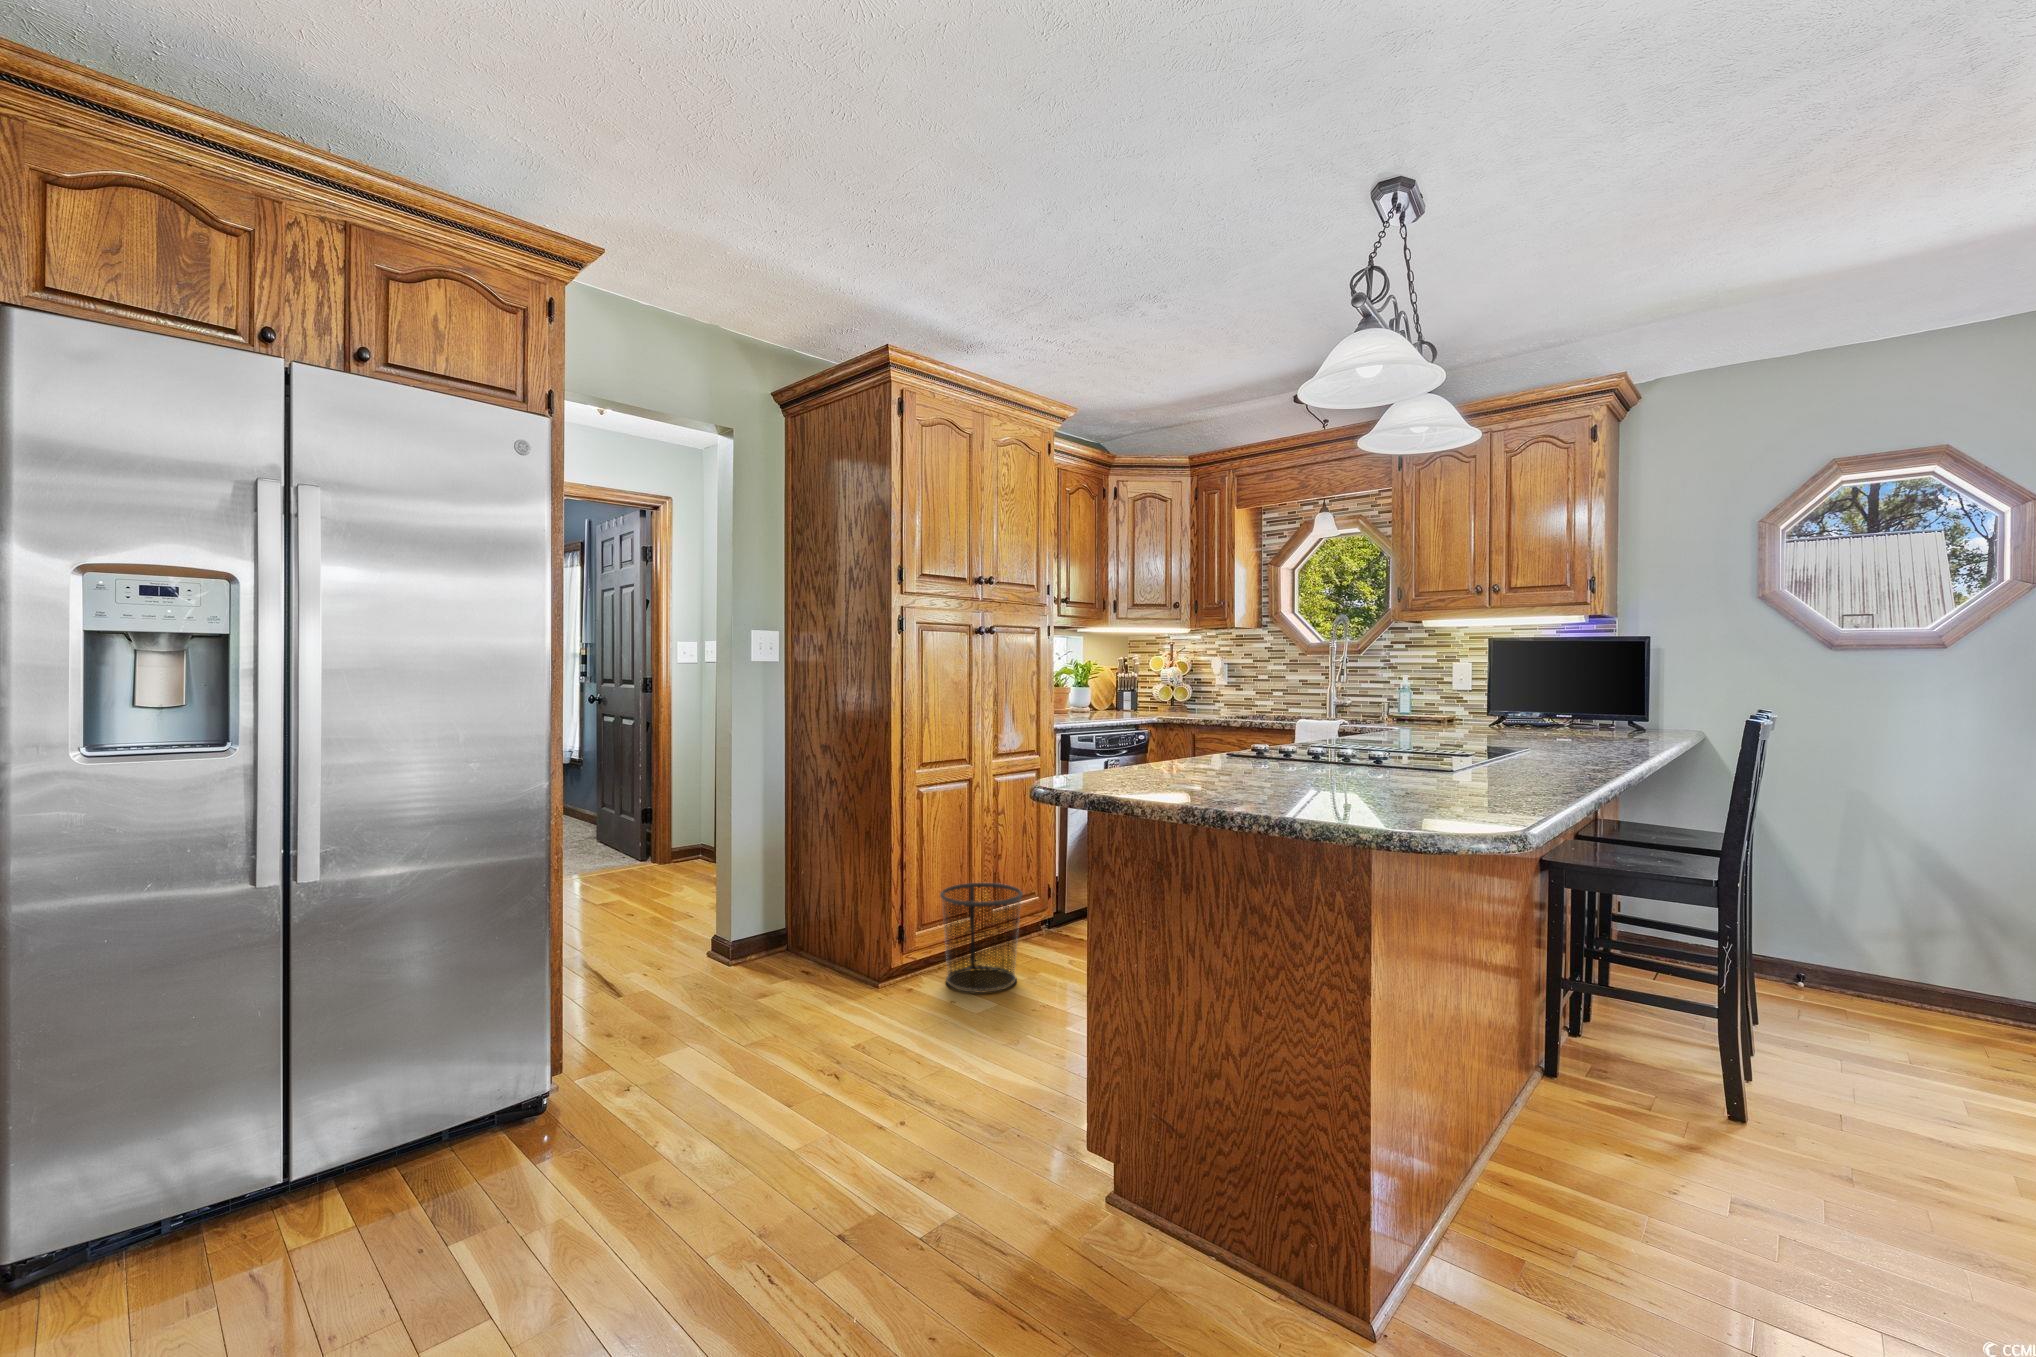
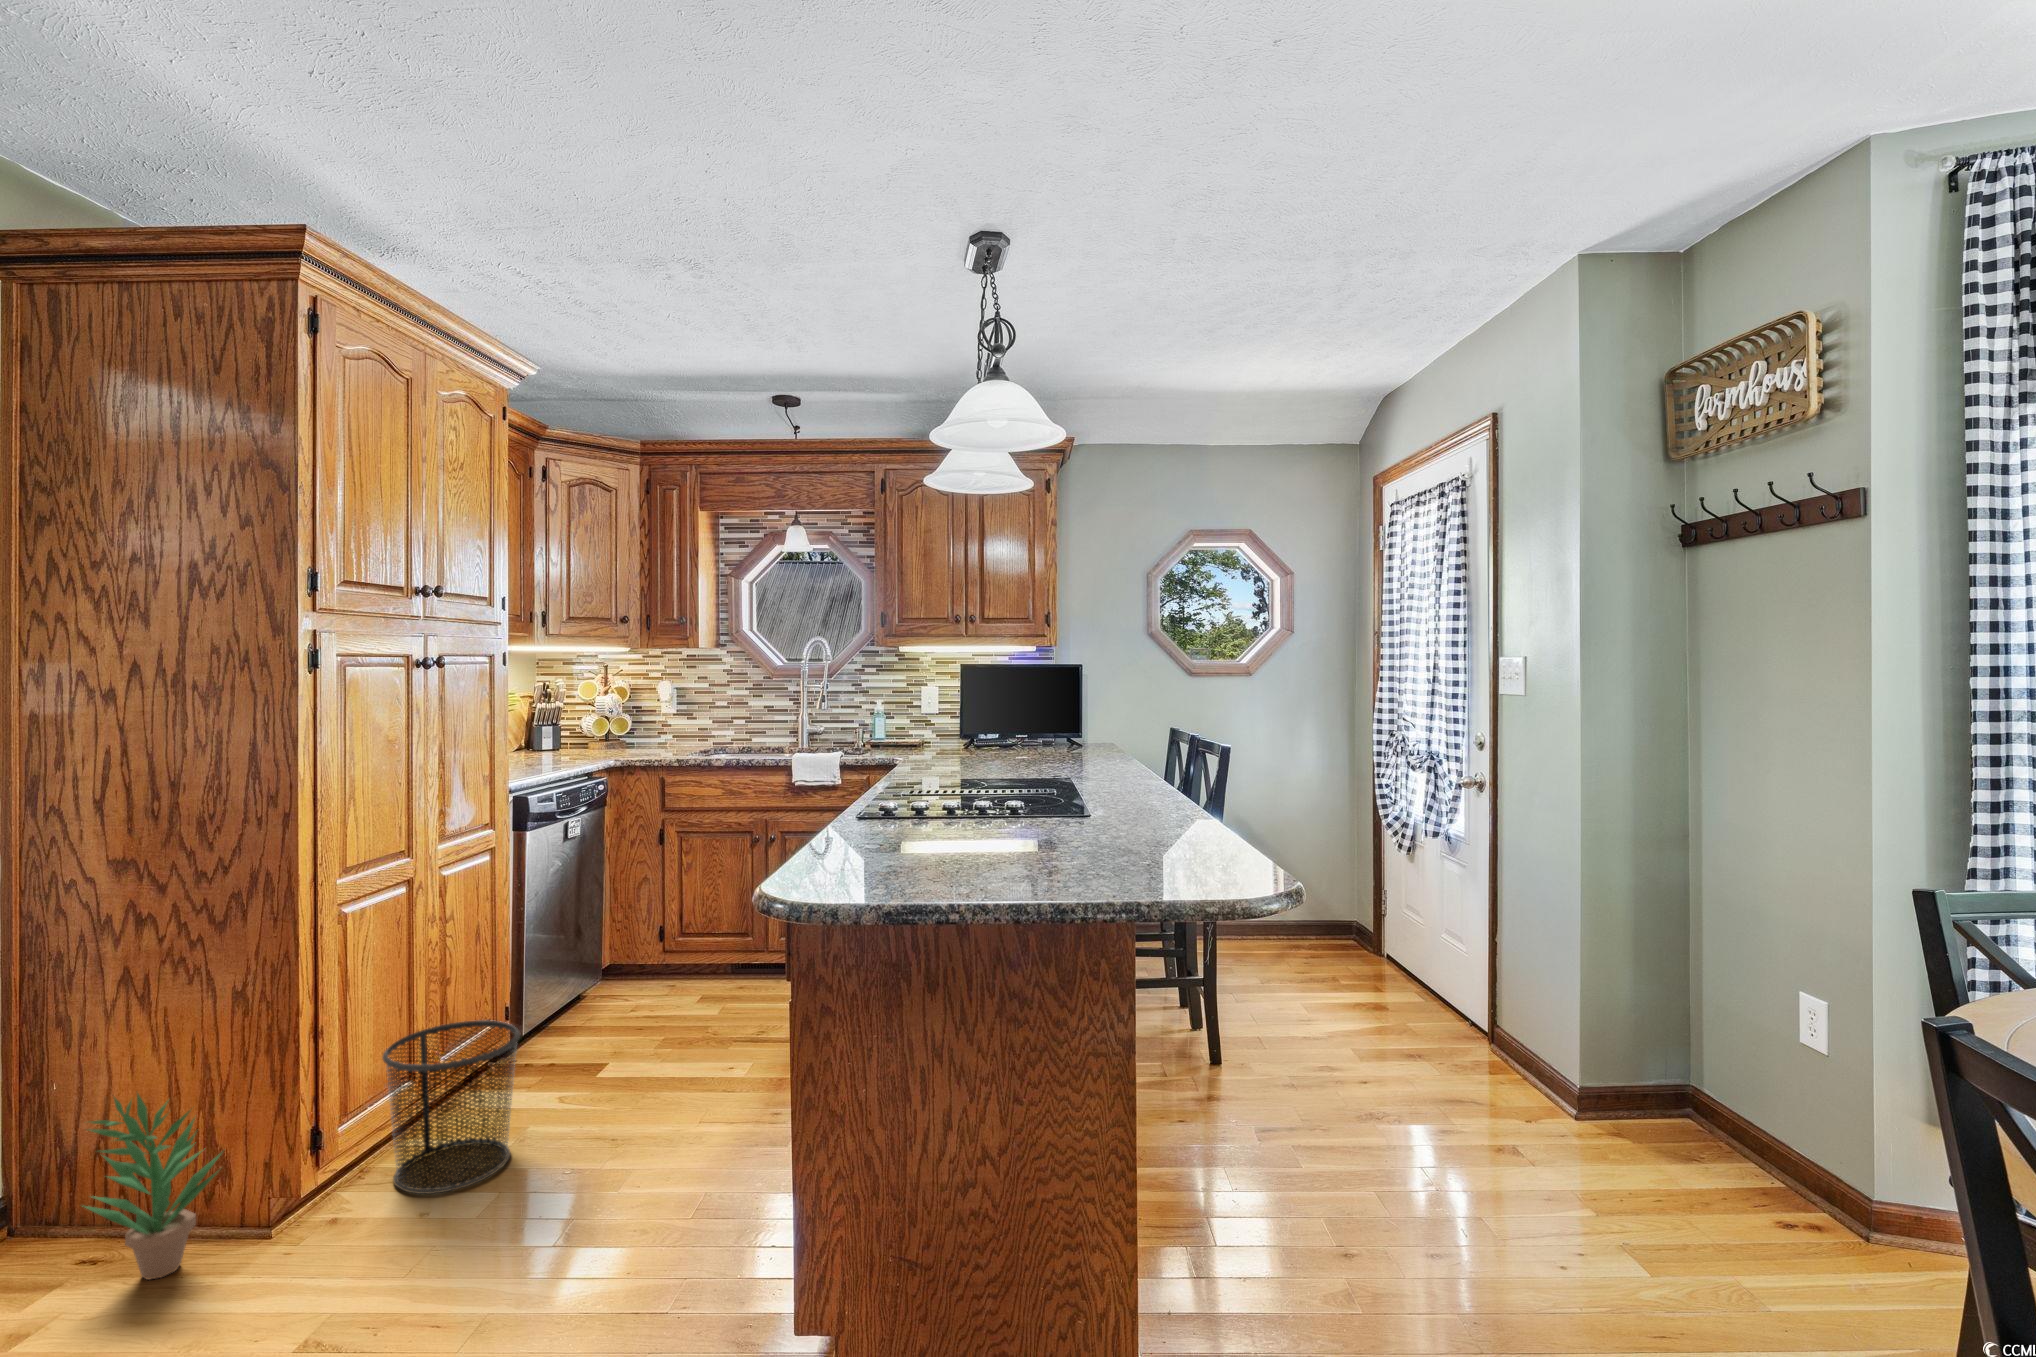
potted plant: none [791,876,857,990] -> present [82,1094,221,1280]

